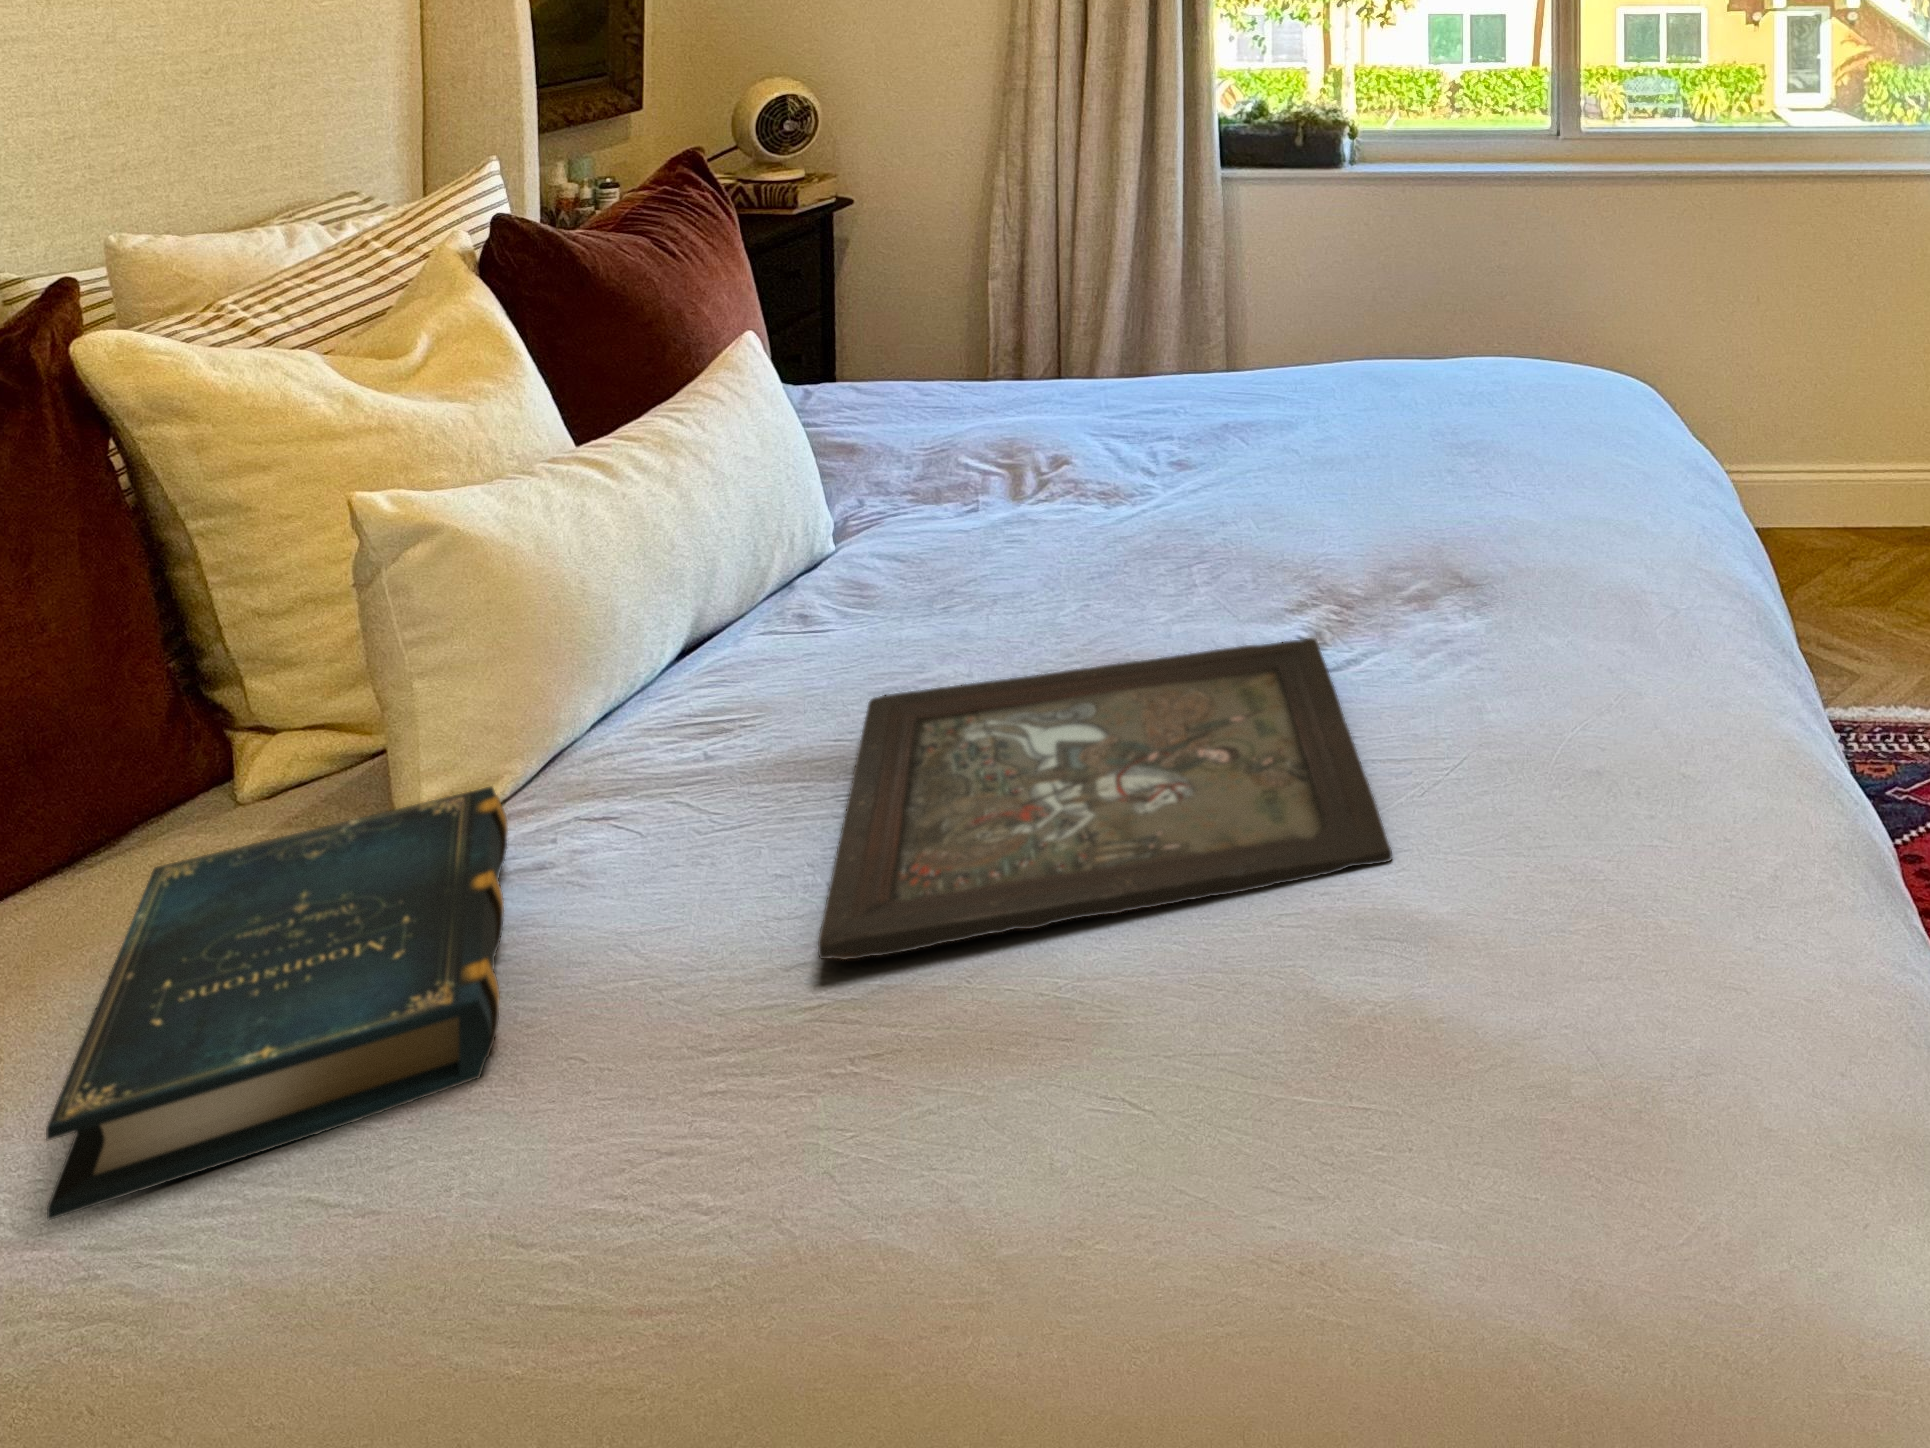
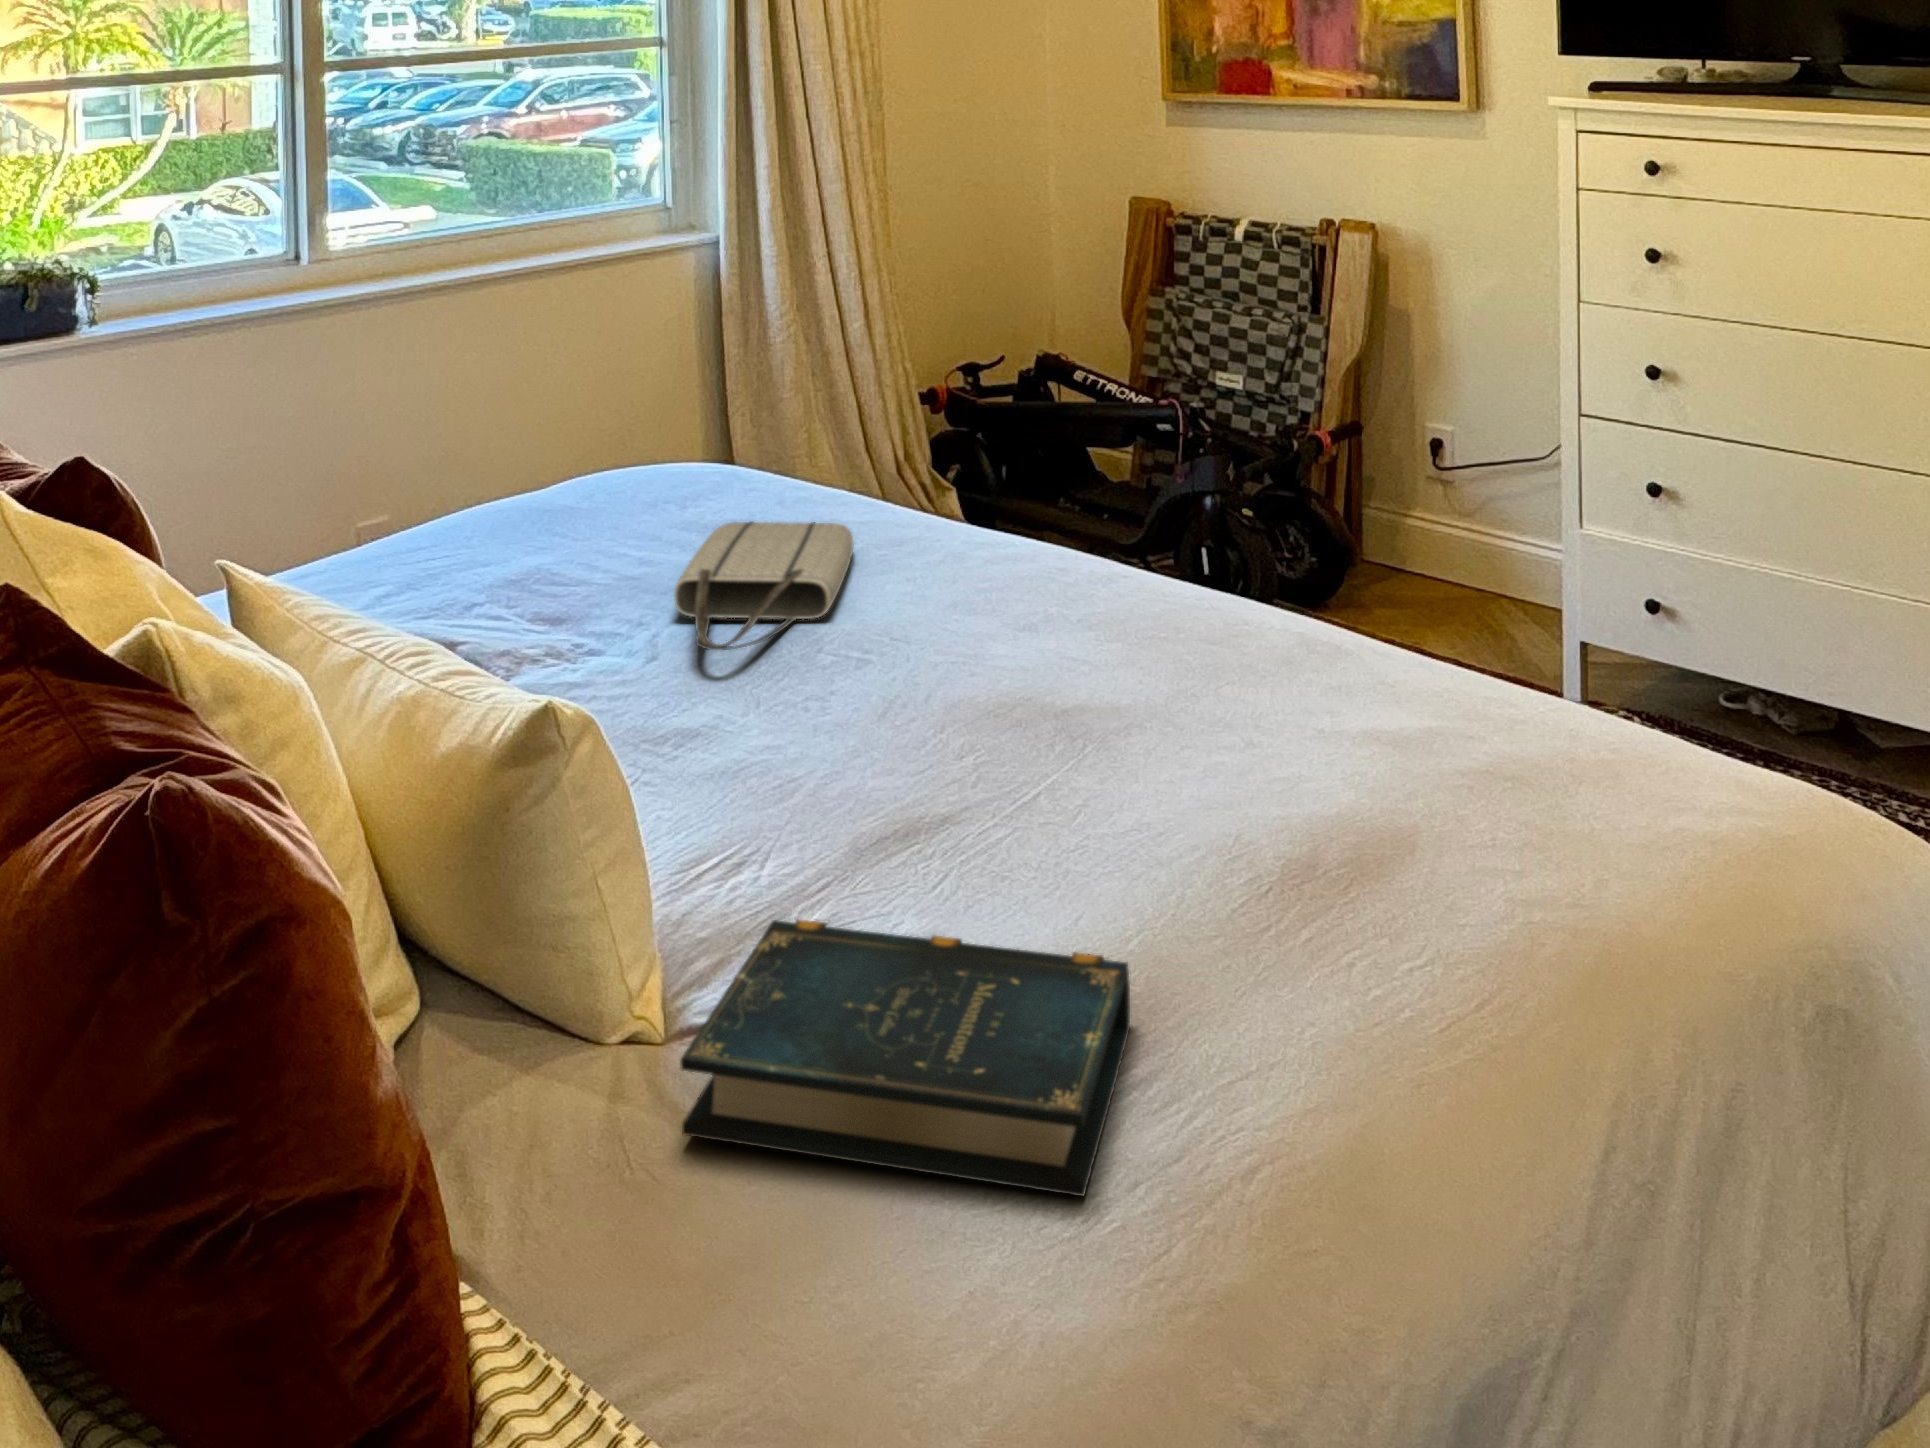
tote bag: none [1116,424,1465,539] -> present [674,521,854,650]
tray: present [818,638,1392,959] -> none [848,651,1341,886]

